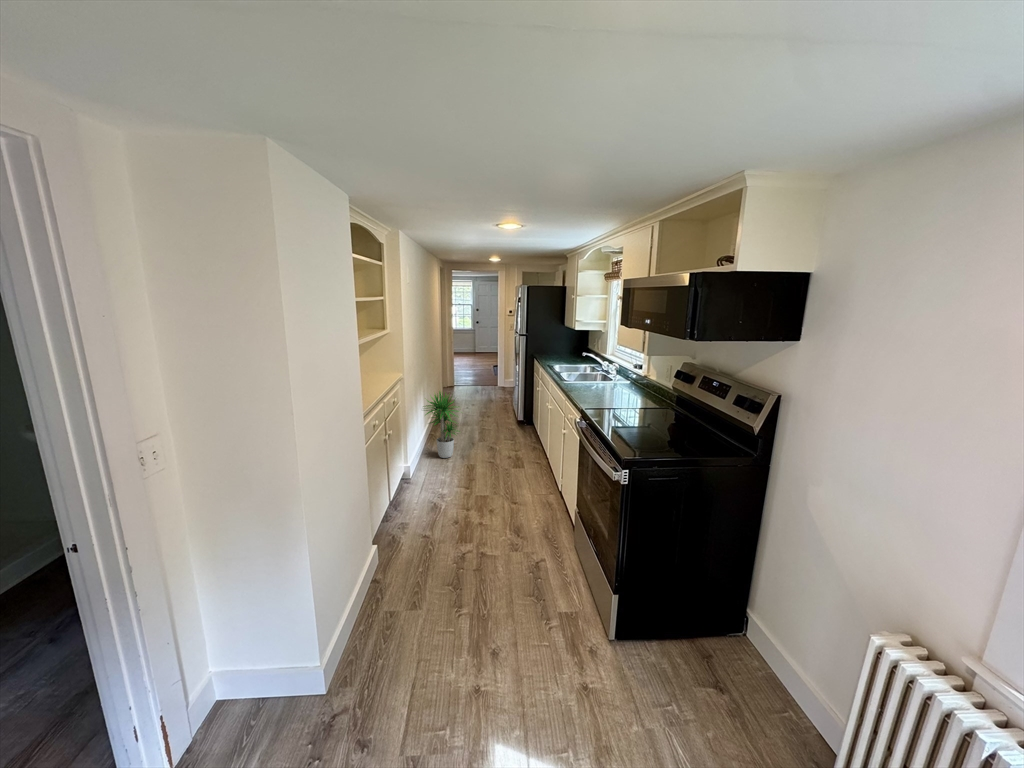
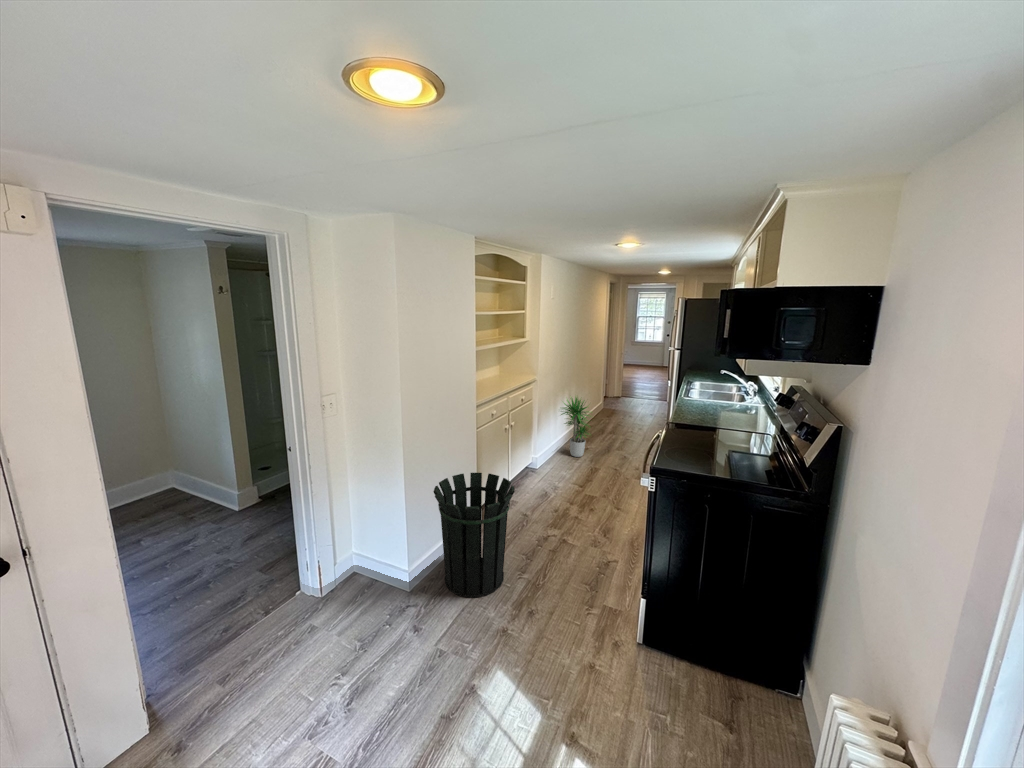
waste bin: none [344,502,453,670] -> present [433,473,515,598]

